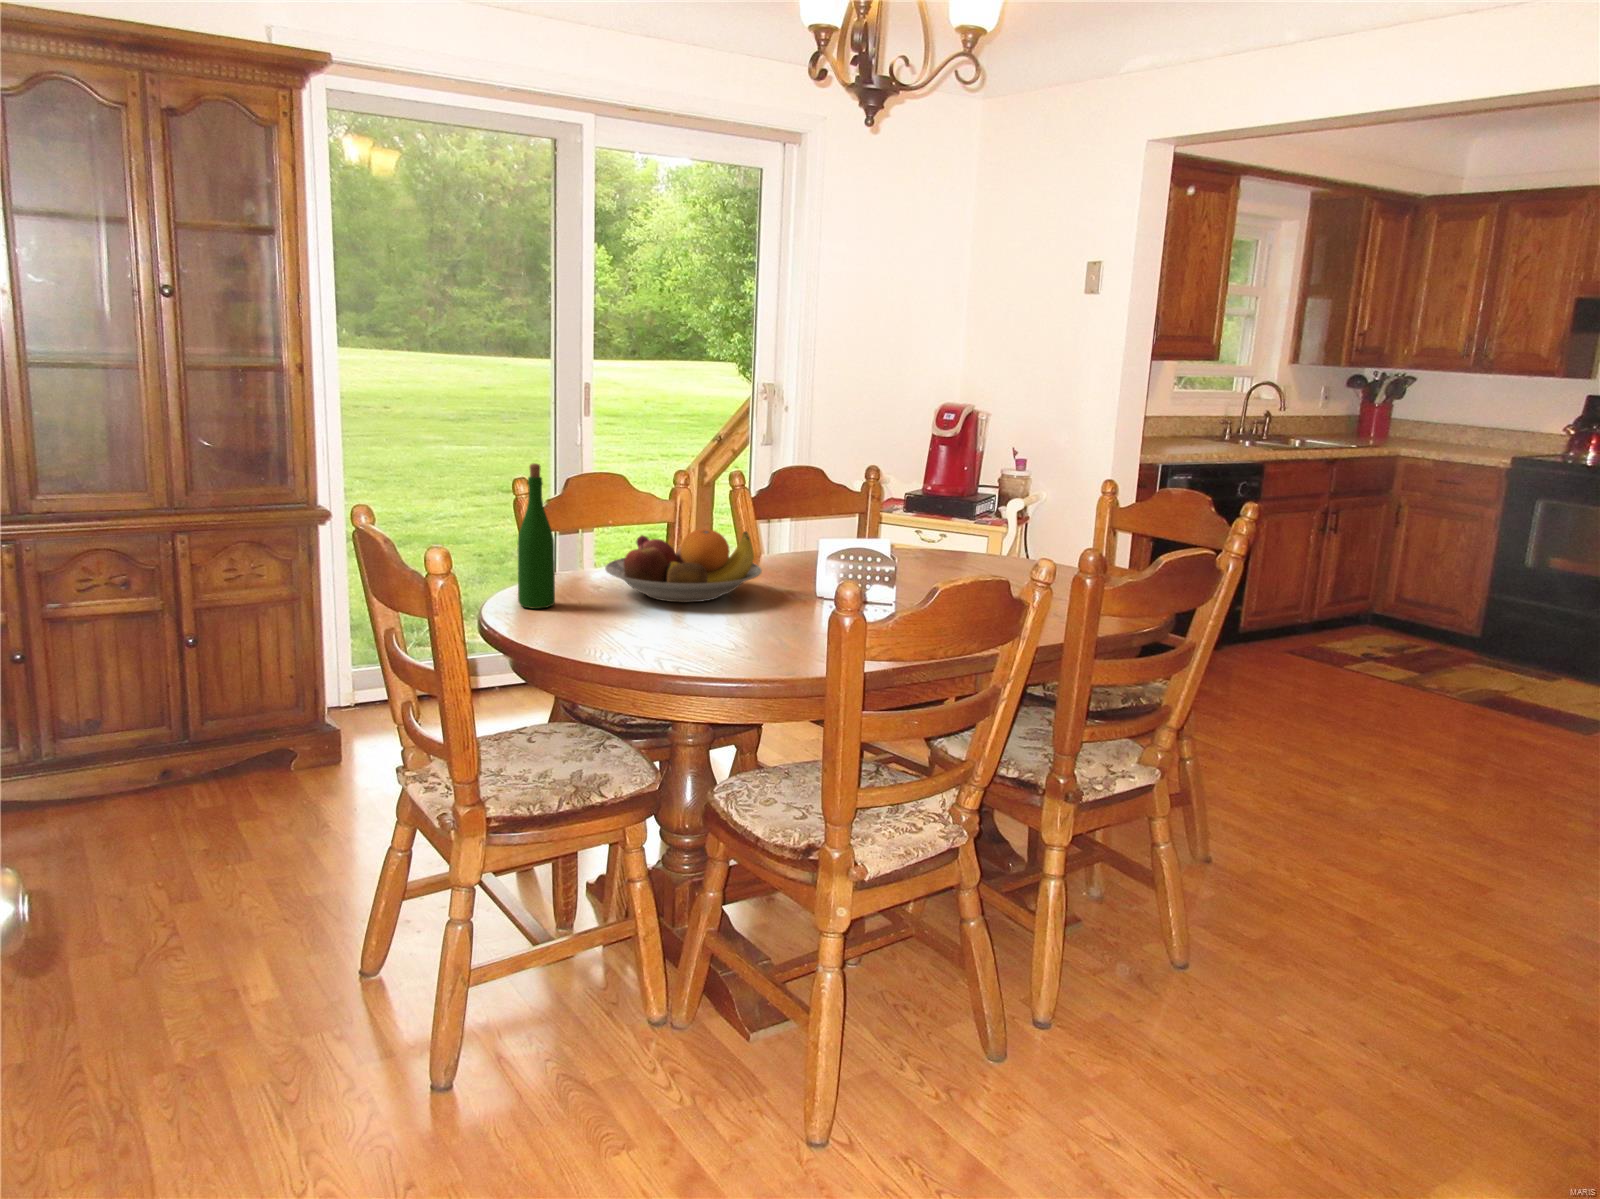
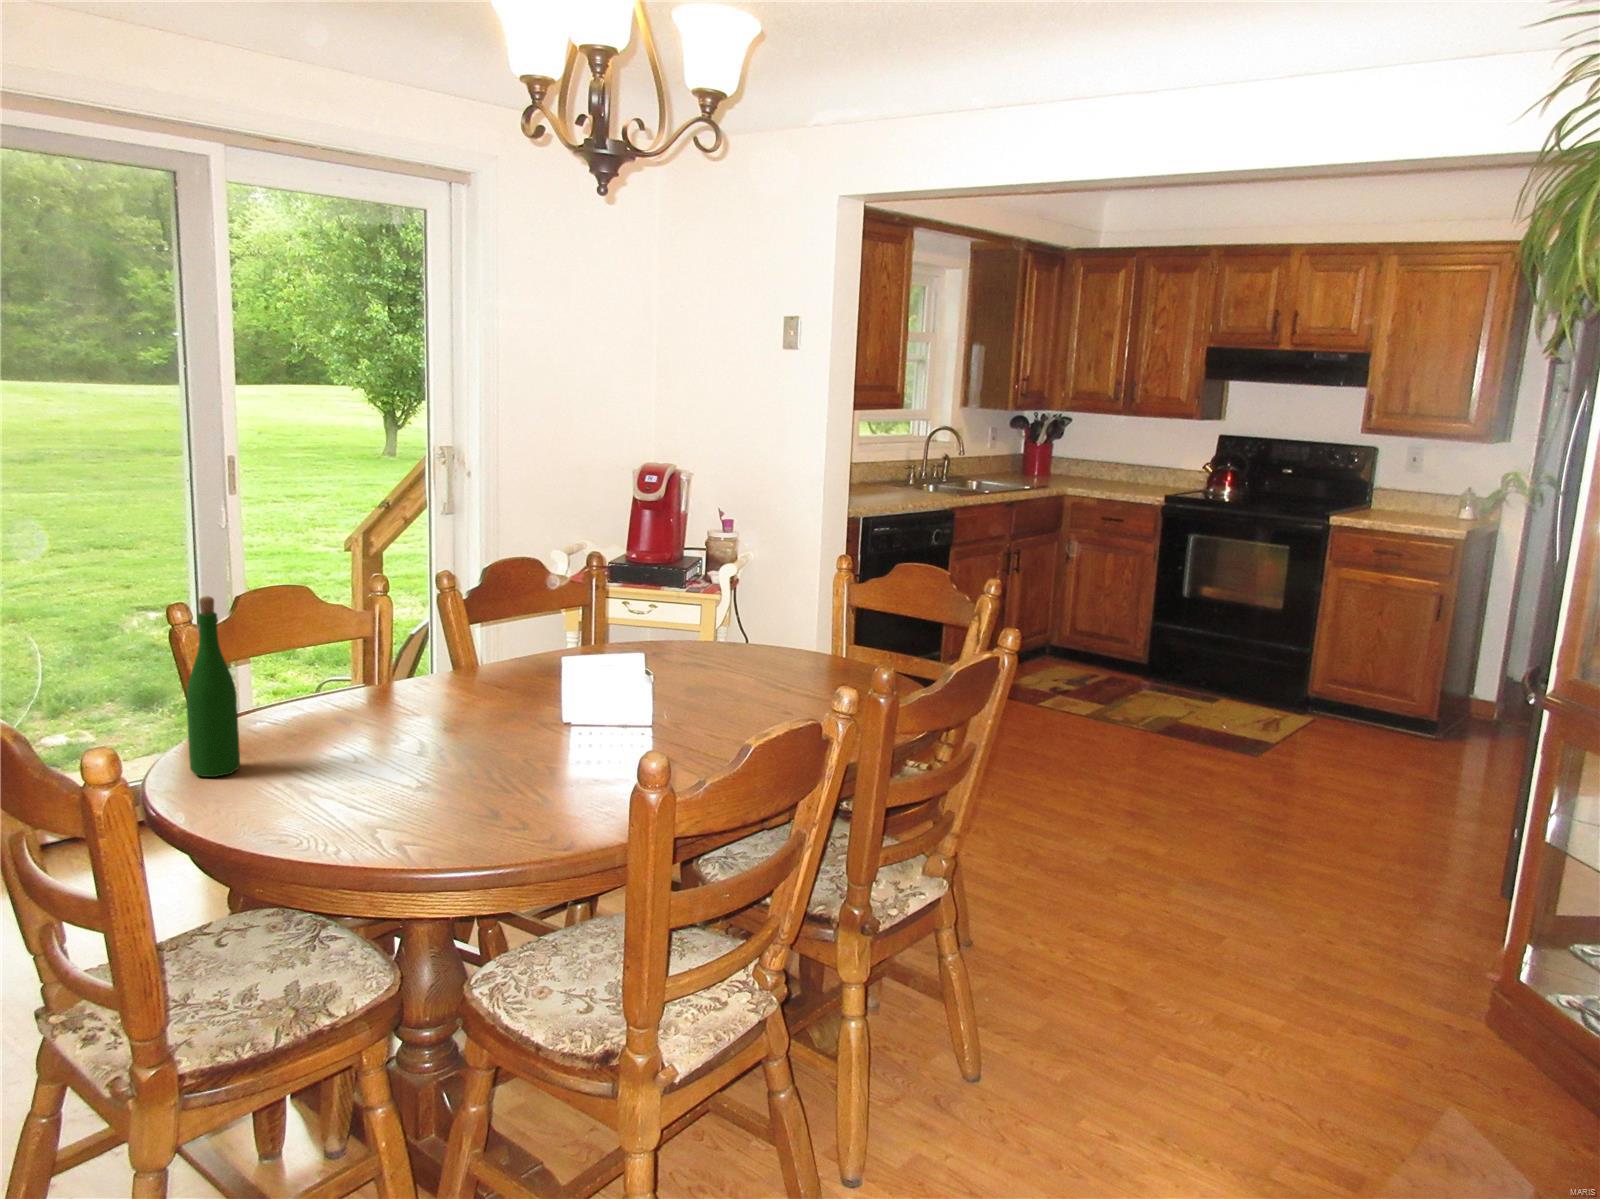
fruit bowl: present [605,529,762,602] -> none [299,653,495,747]

